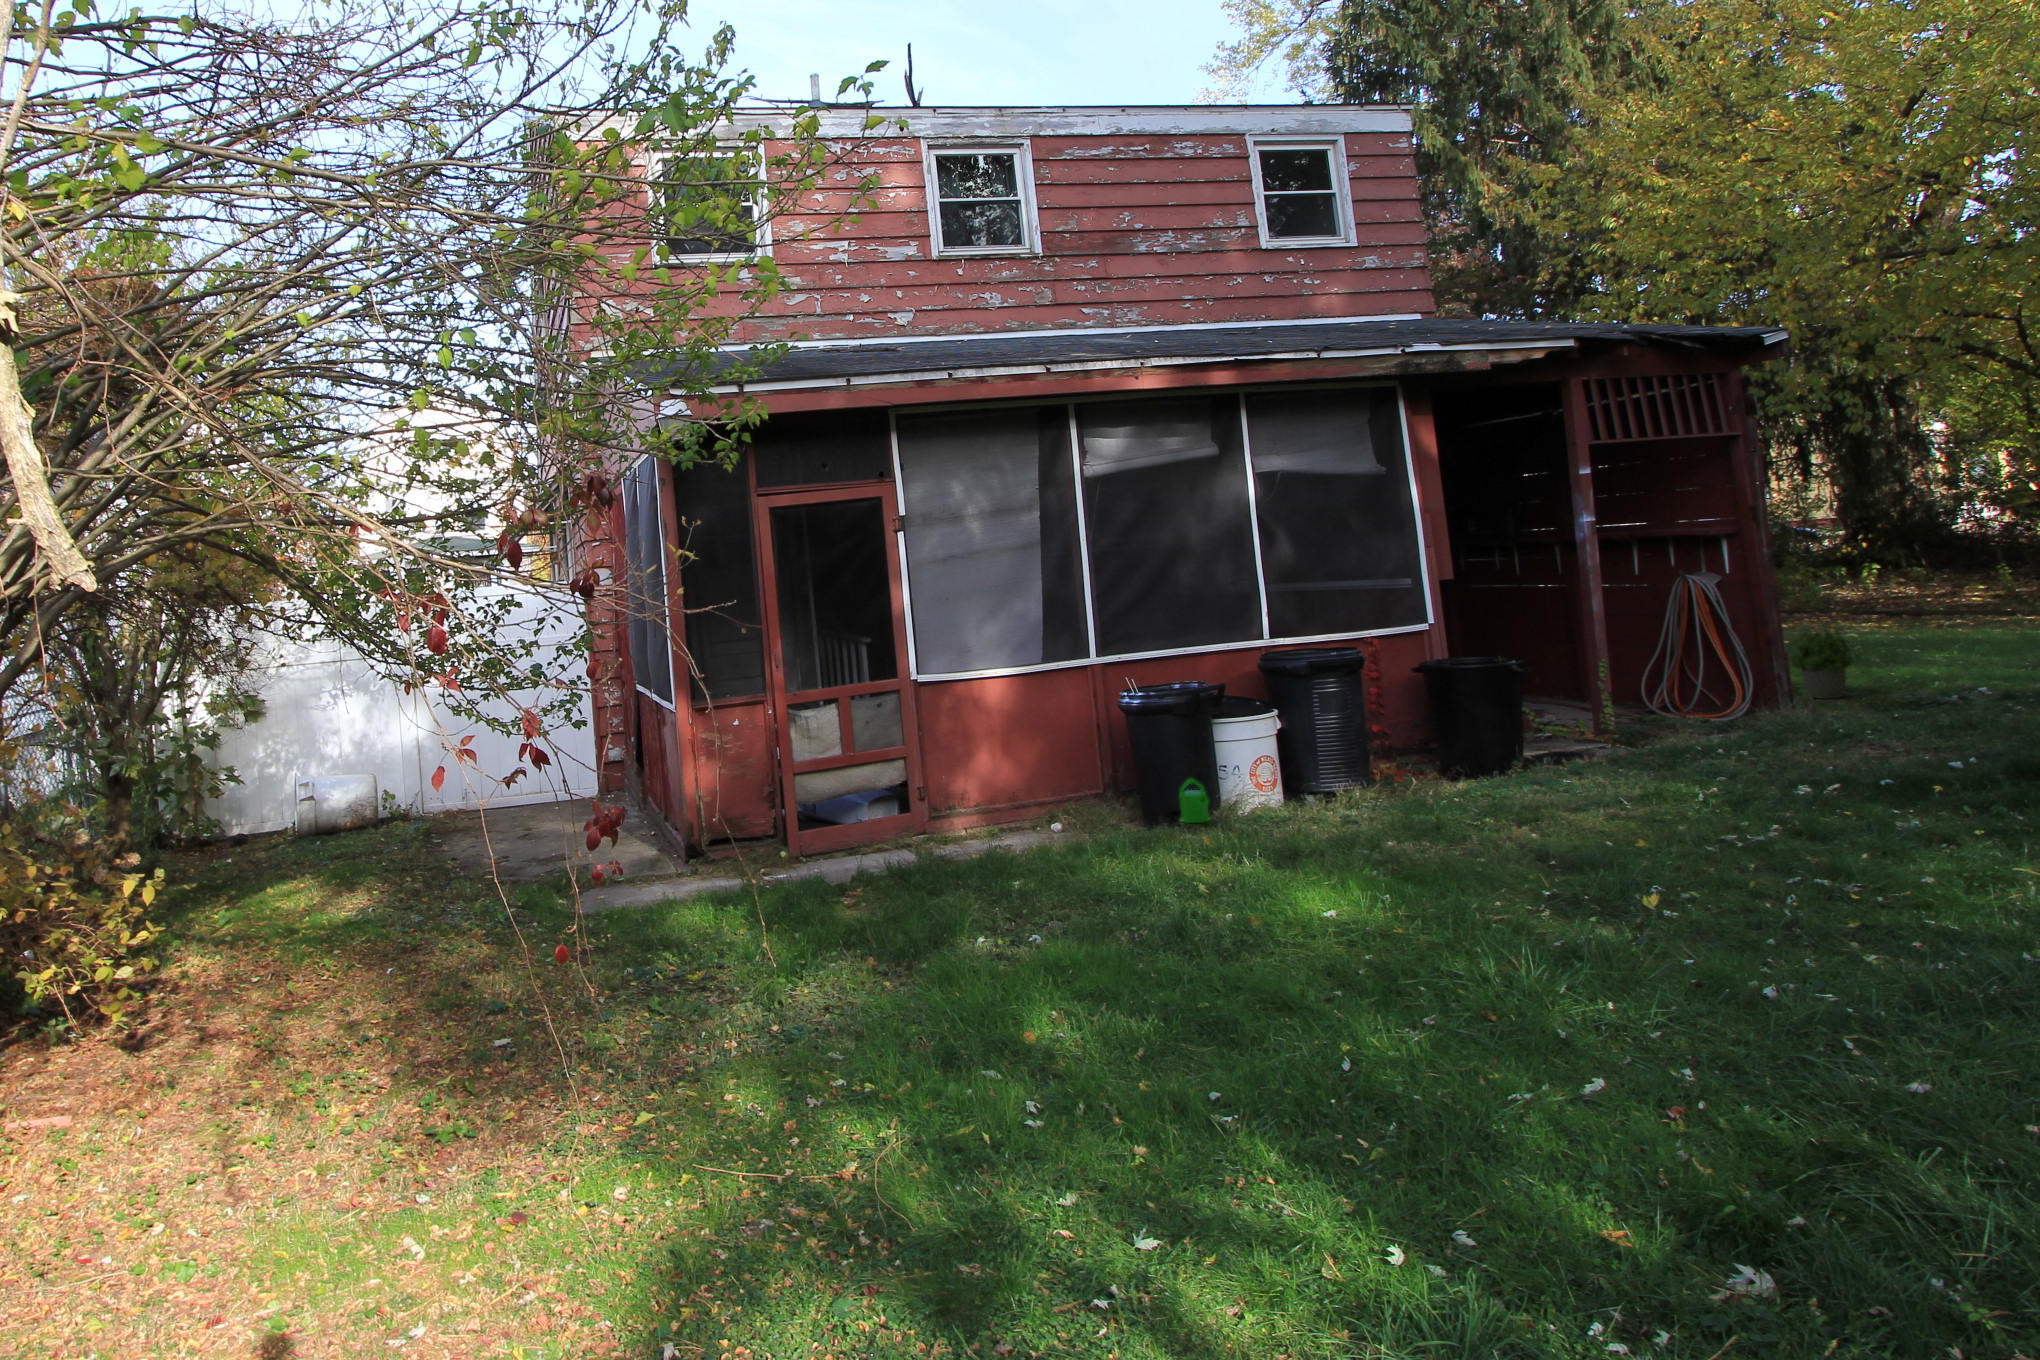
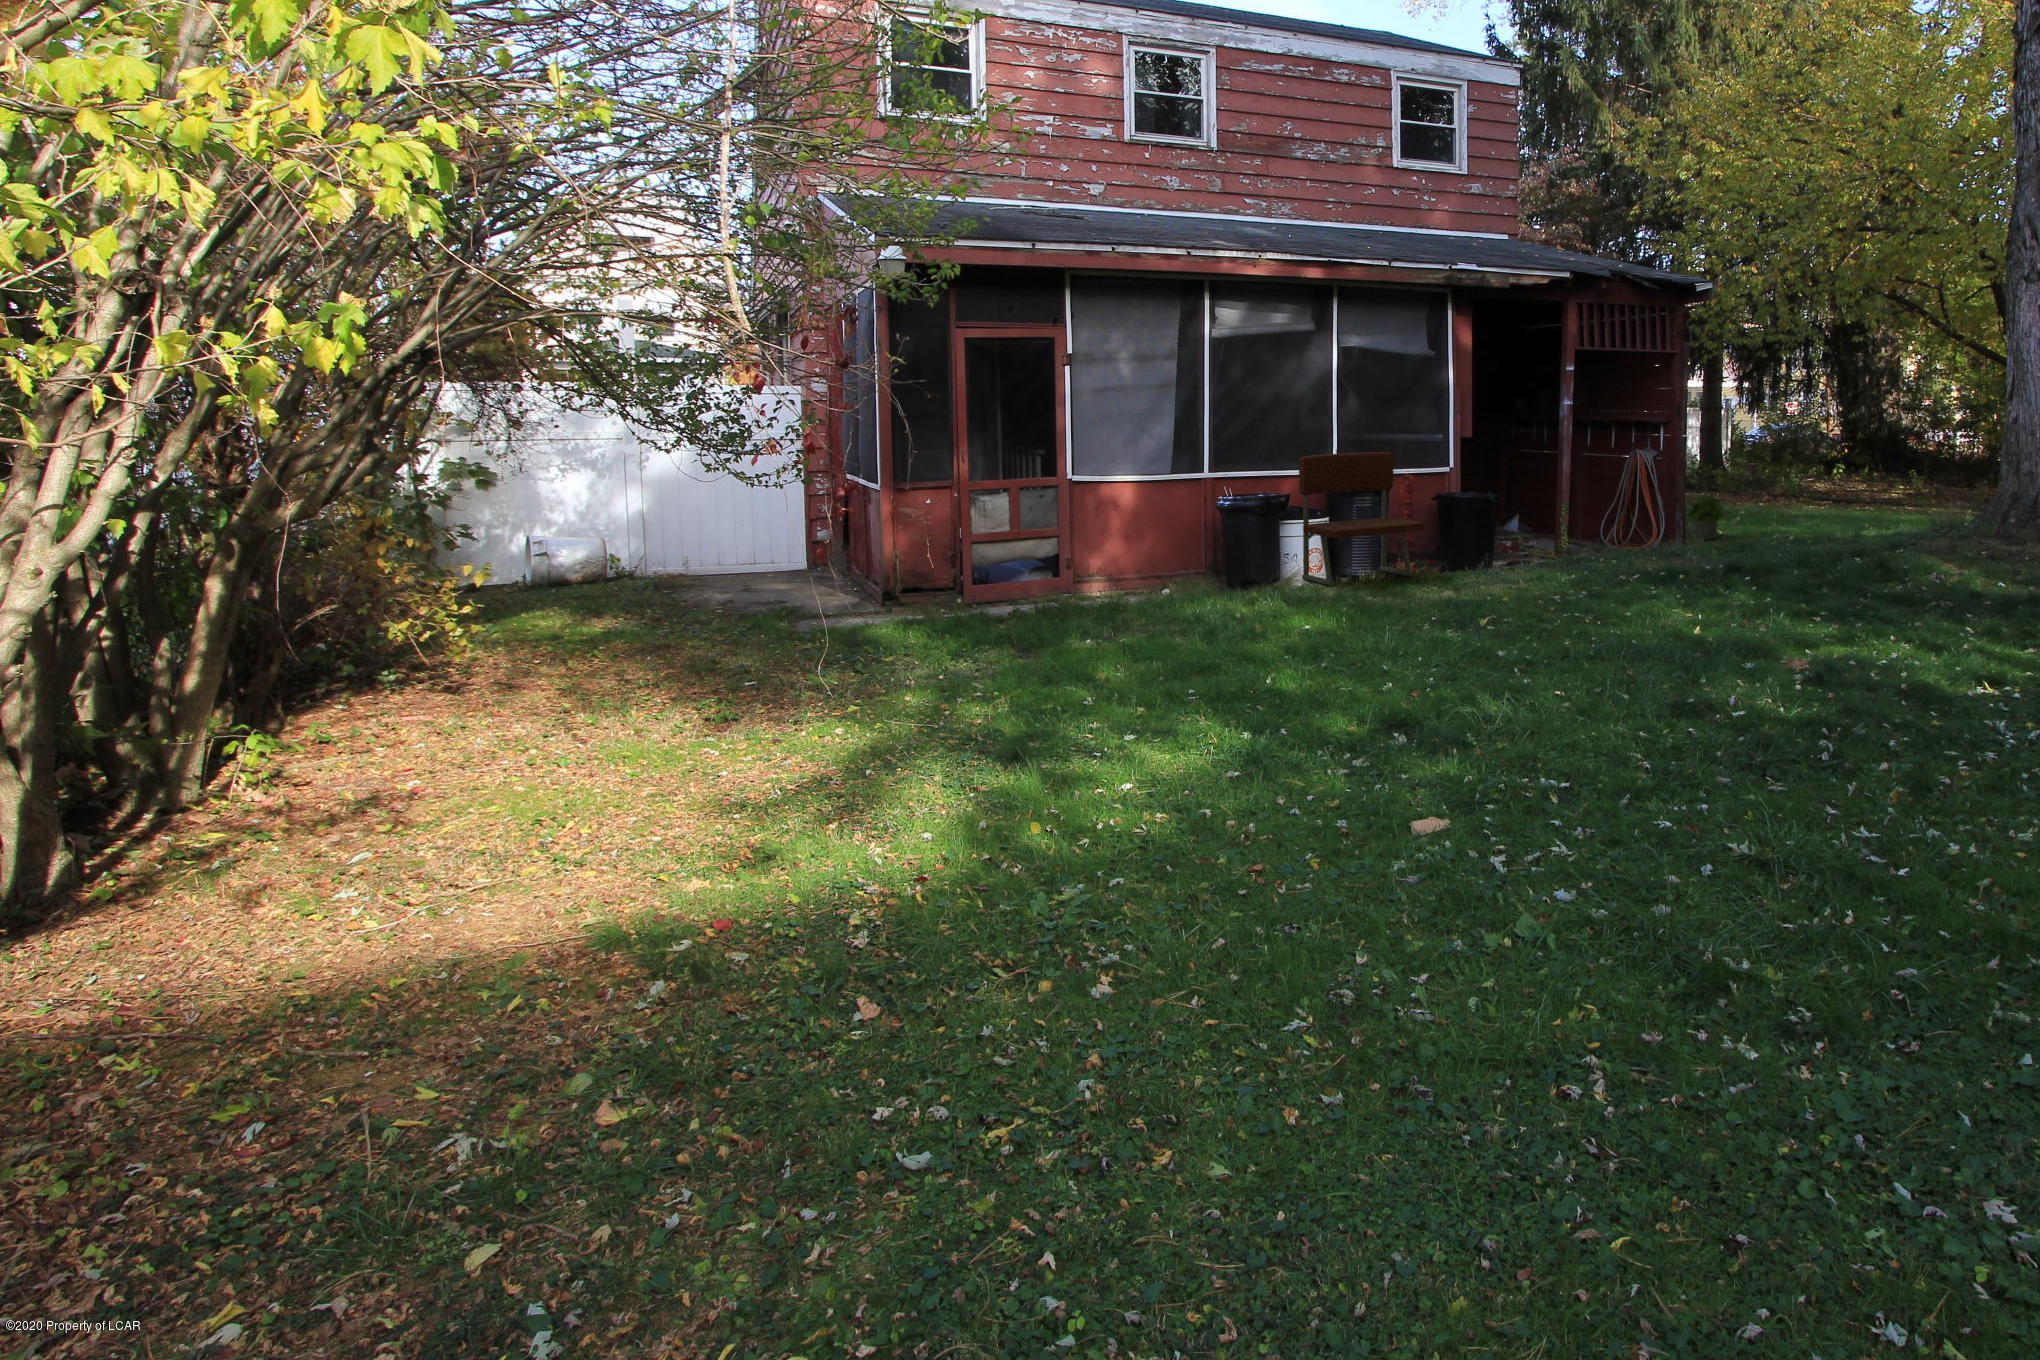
bench: none [1232,612,1433,813] -> present [1299,452,1425,586]
watering can: present [1179,779,1211,823] -> none [1247,558,1269,589]

